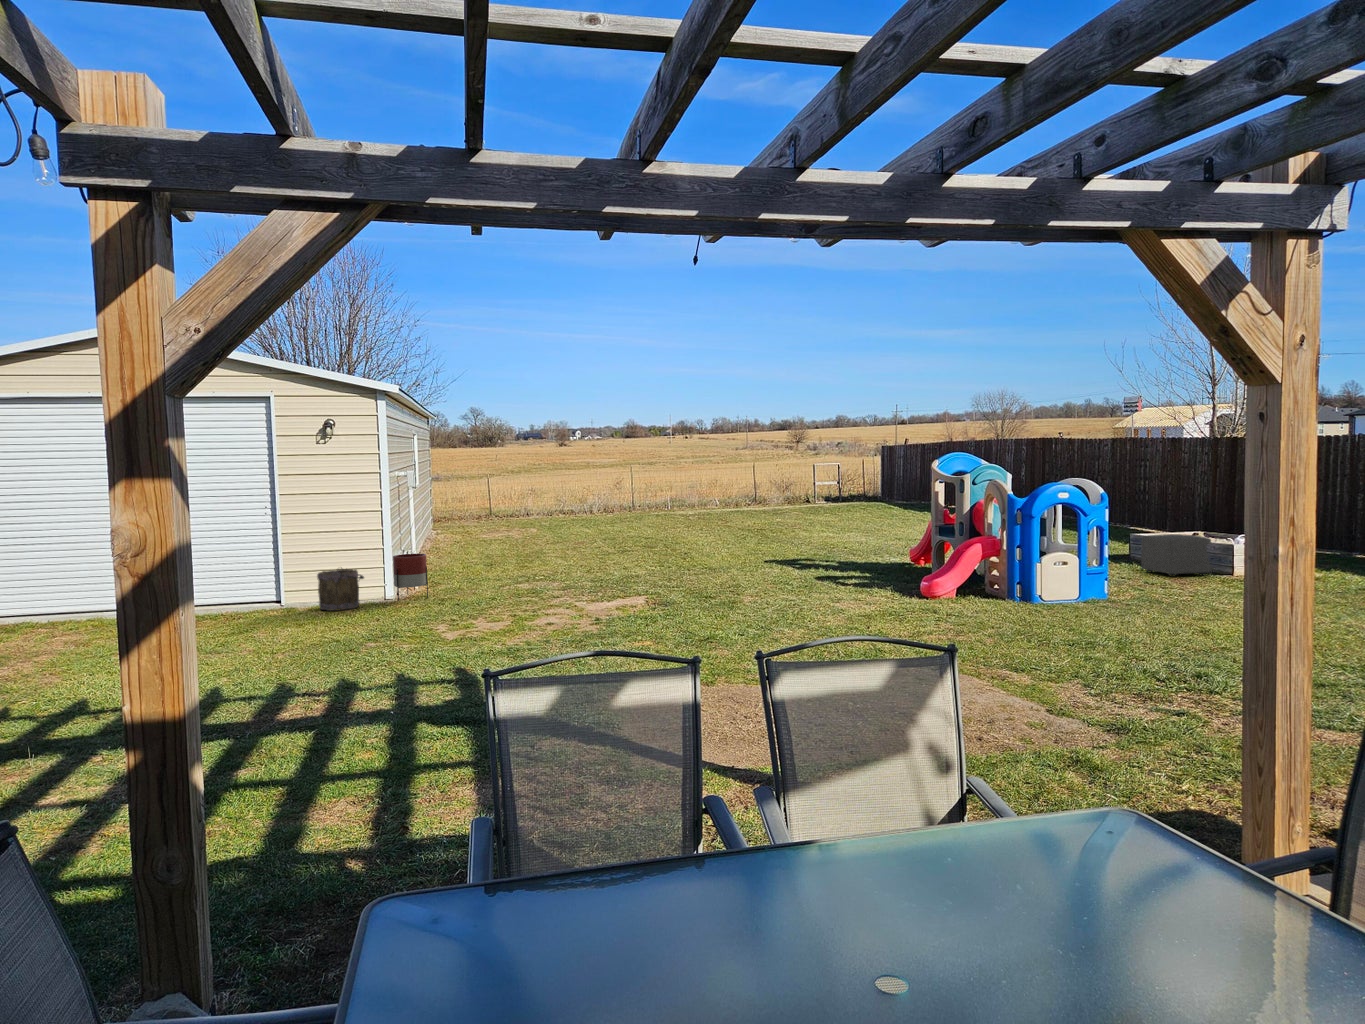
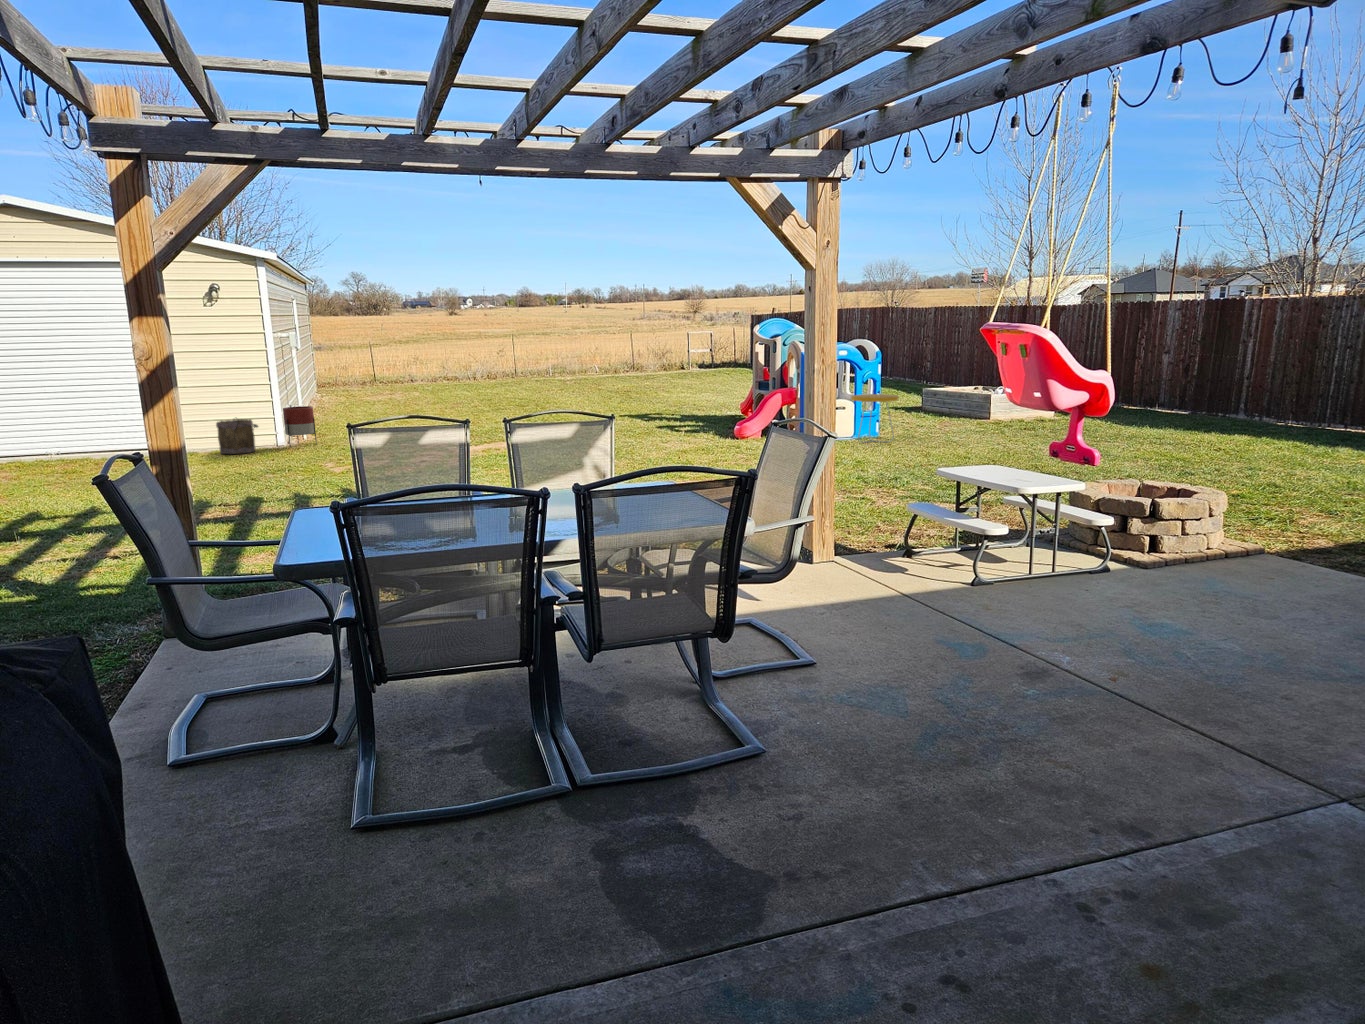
ottoman: present [1141,534,1211,577] -> none [926,389,978,423]
side table: none [1074,544,1139,606] -> present [851,394,898,443]

